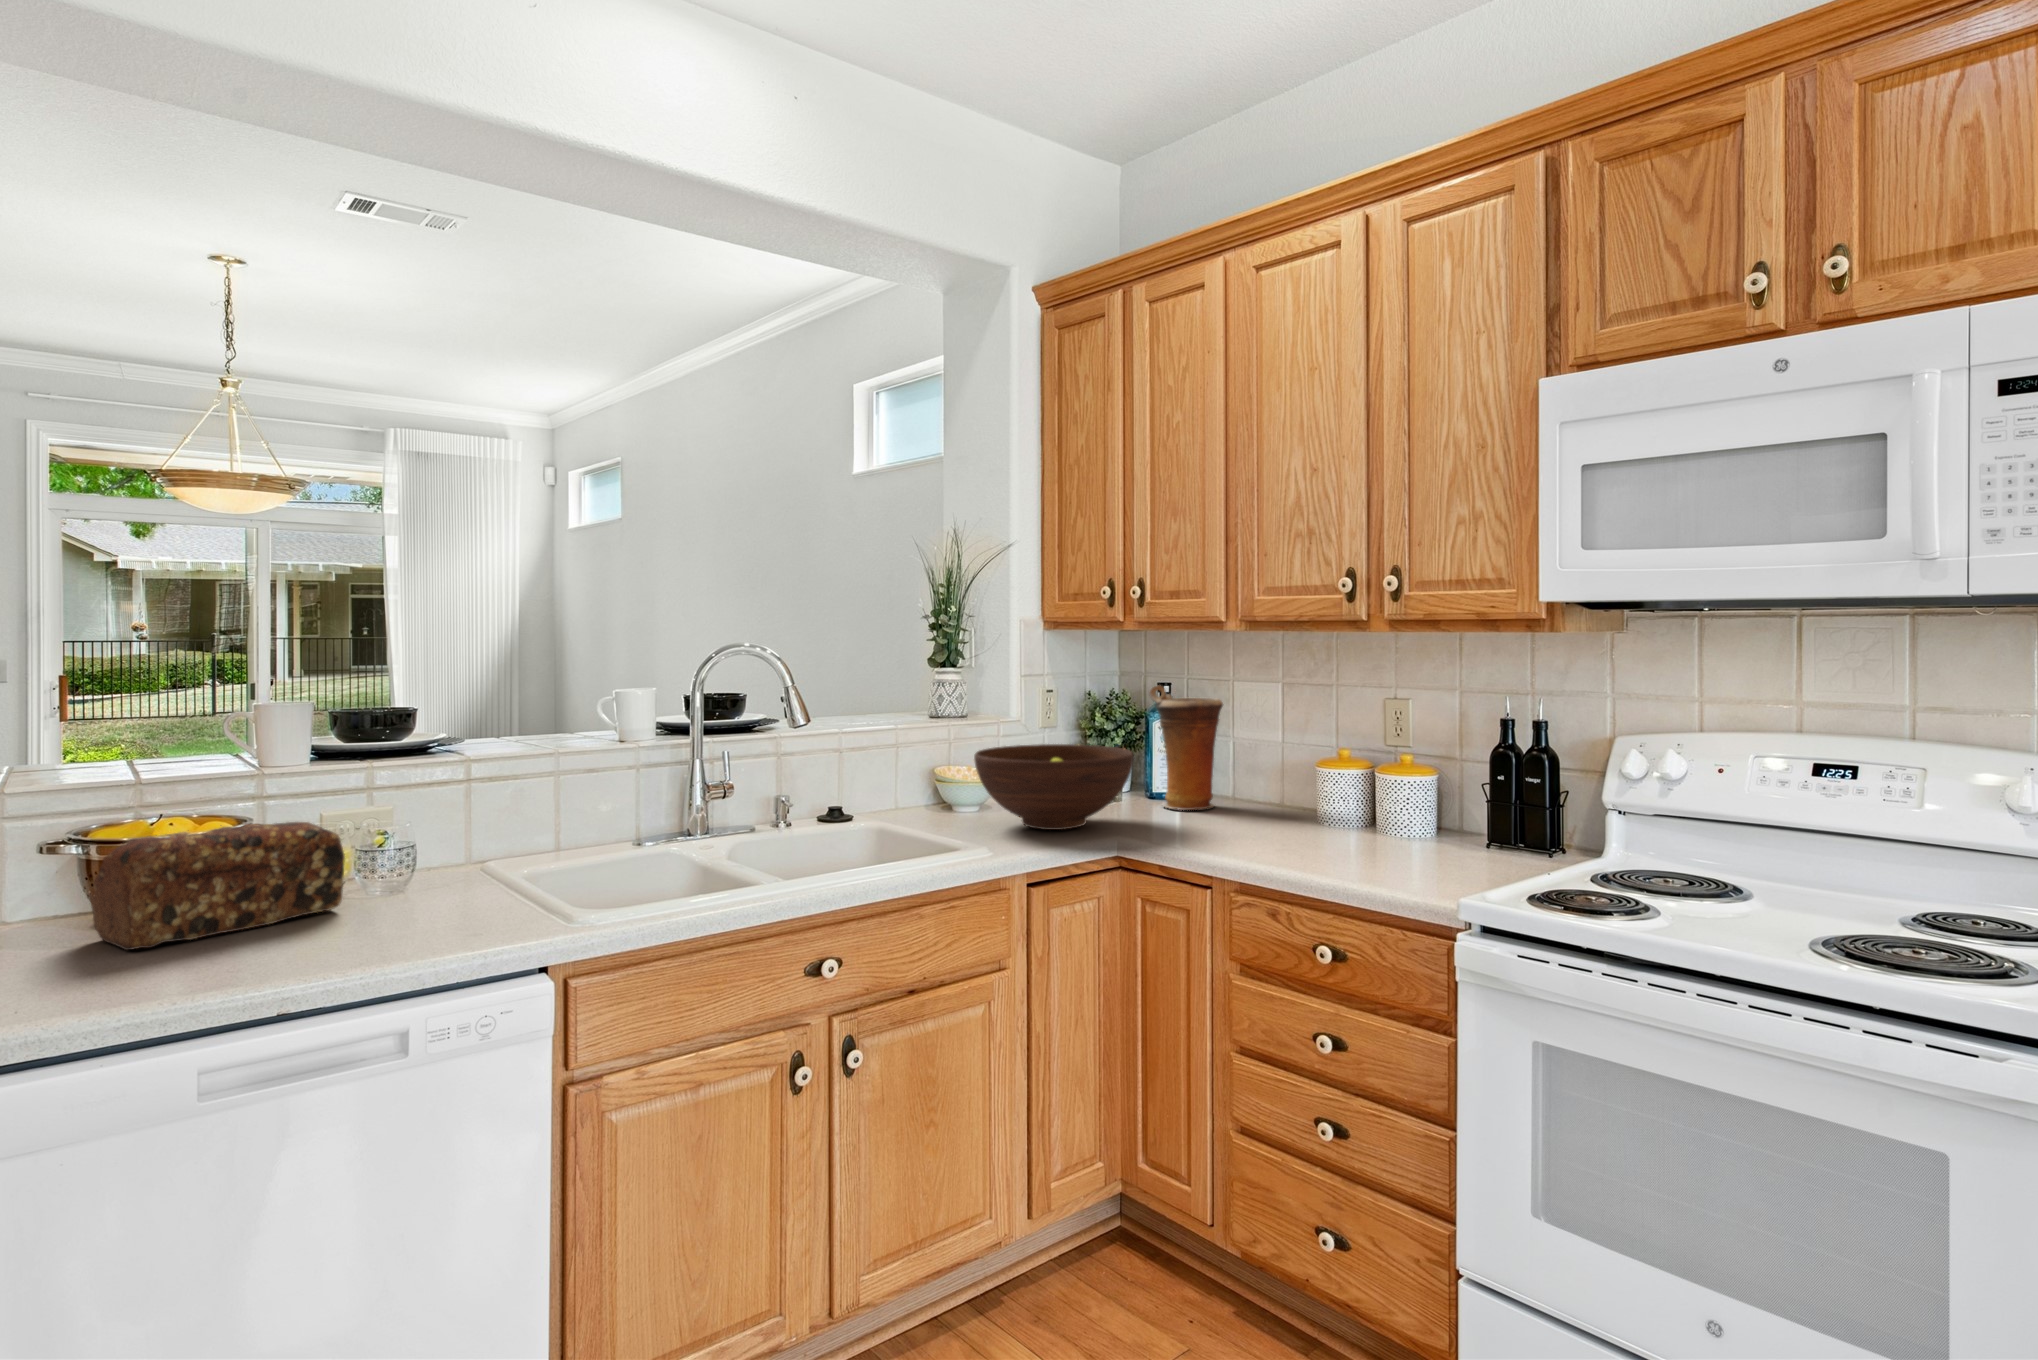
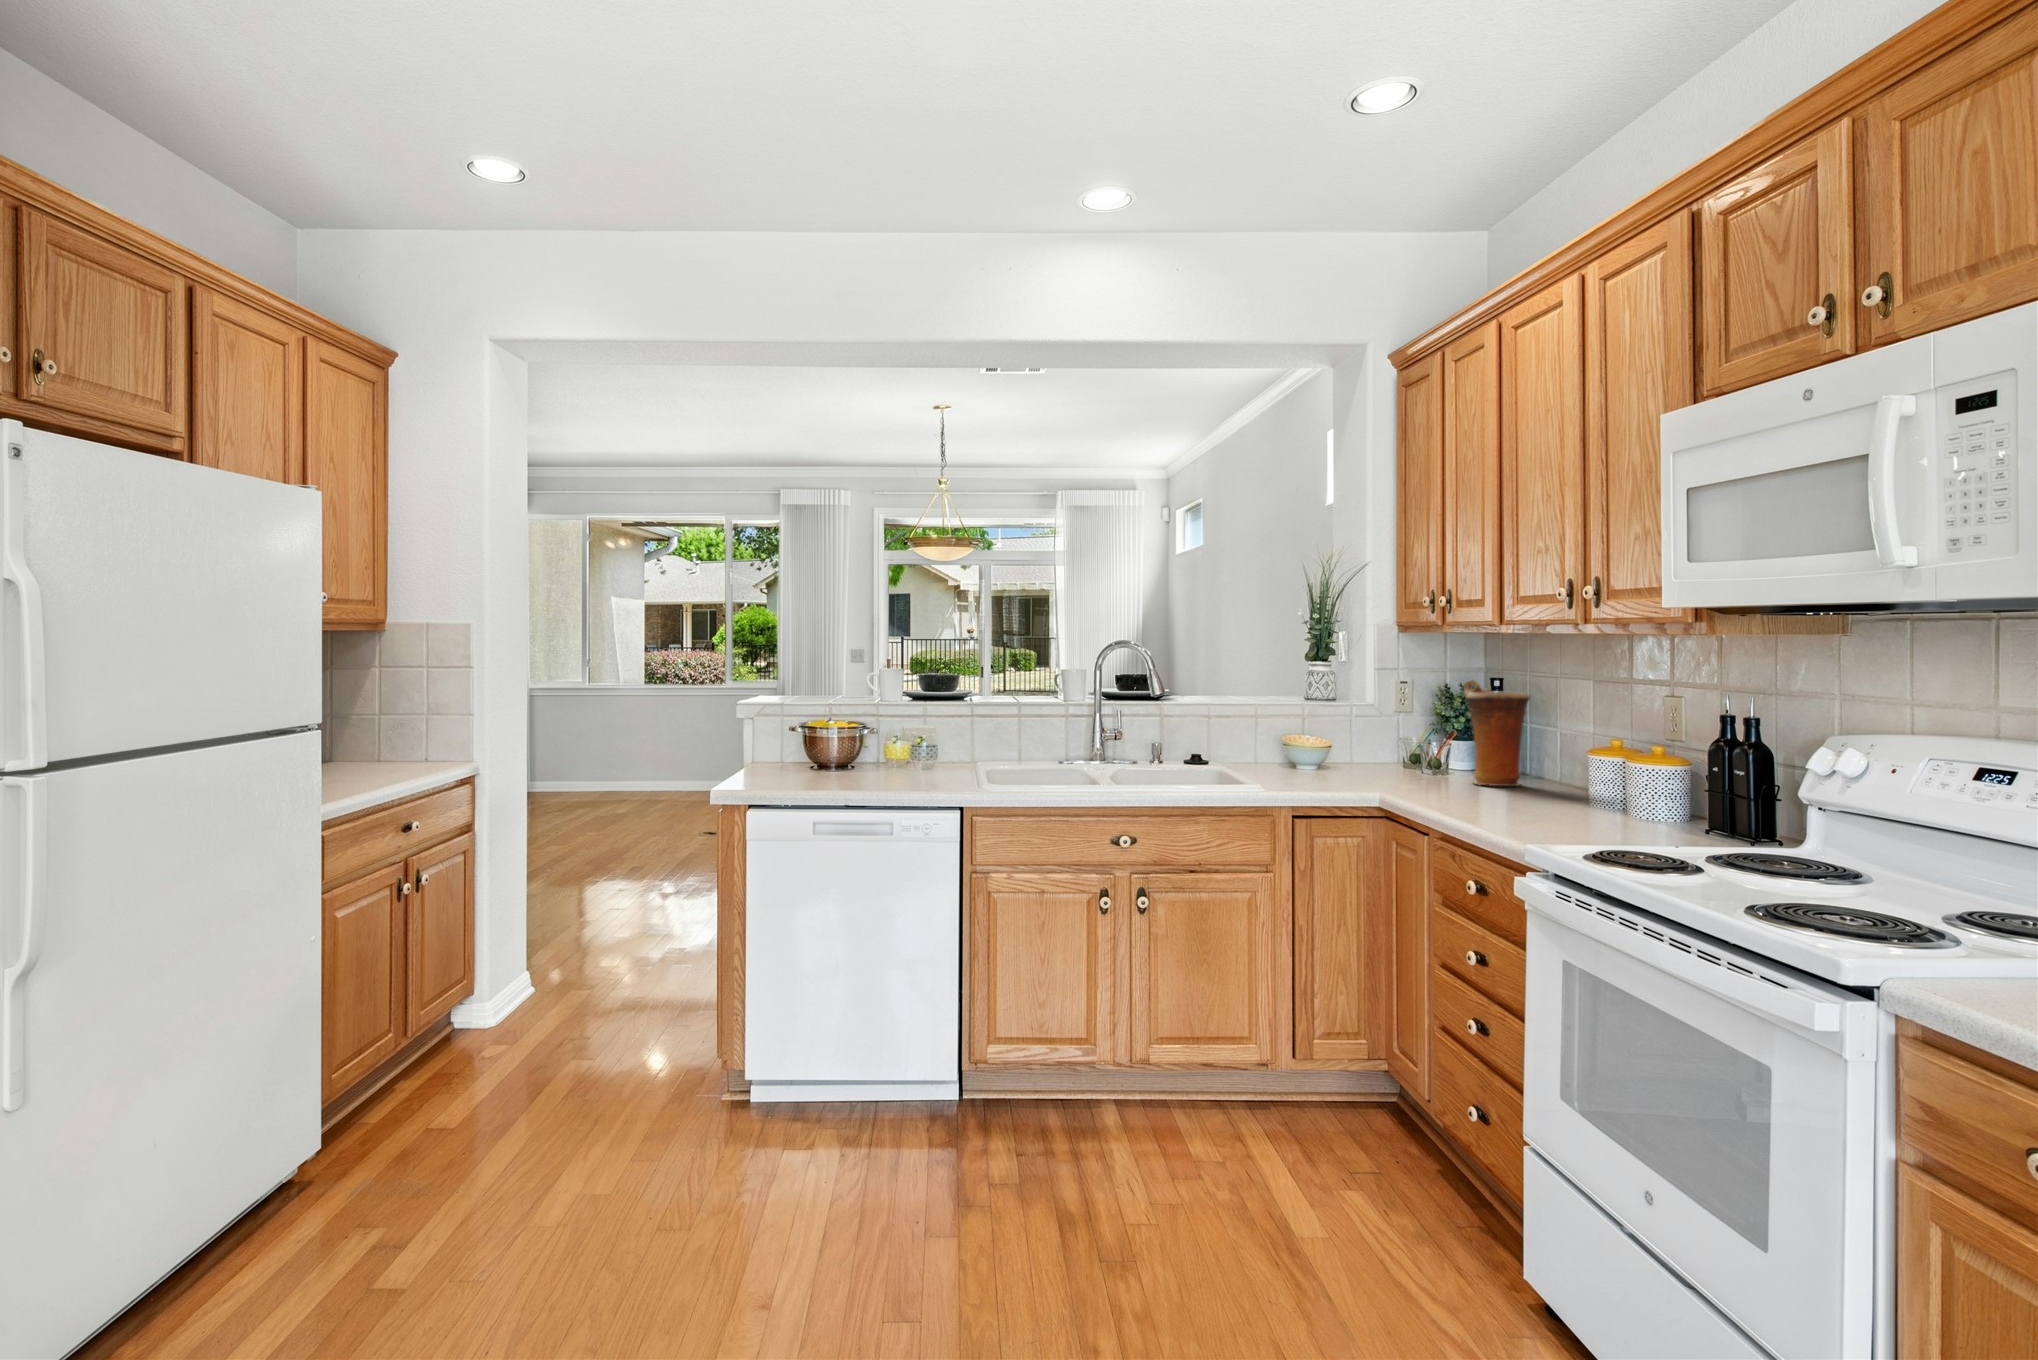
fruit bowl: present [974,744,1133,830] -> none [1284,722,1415,785]
bread loaf: present [90,822,345,950] -> none [807,726,902,777]

